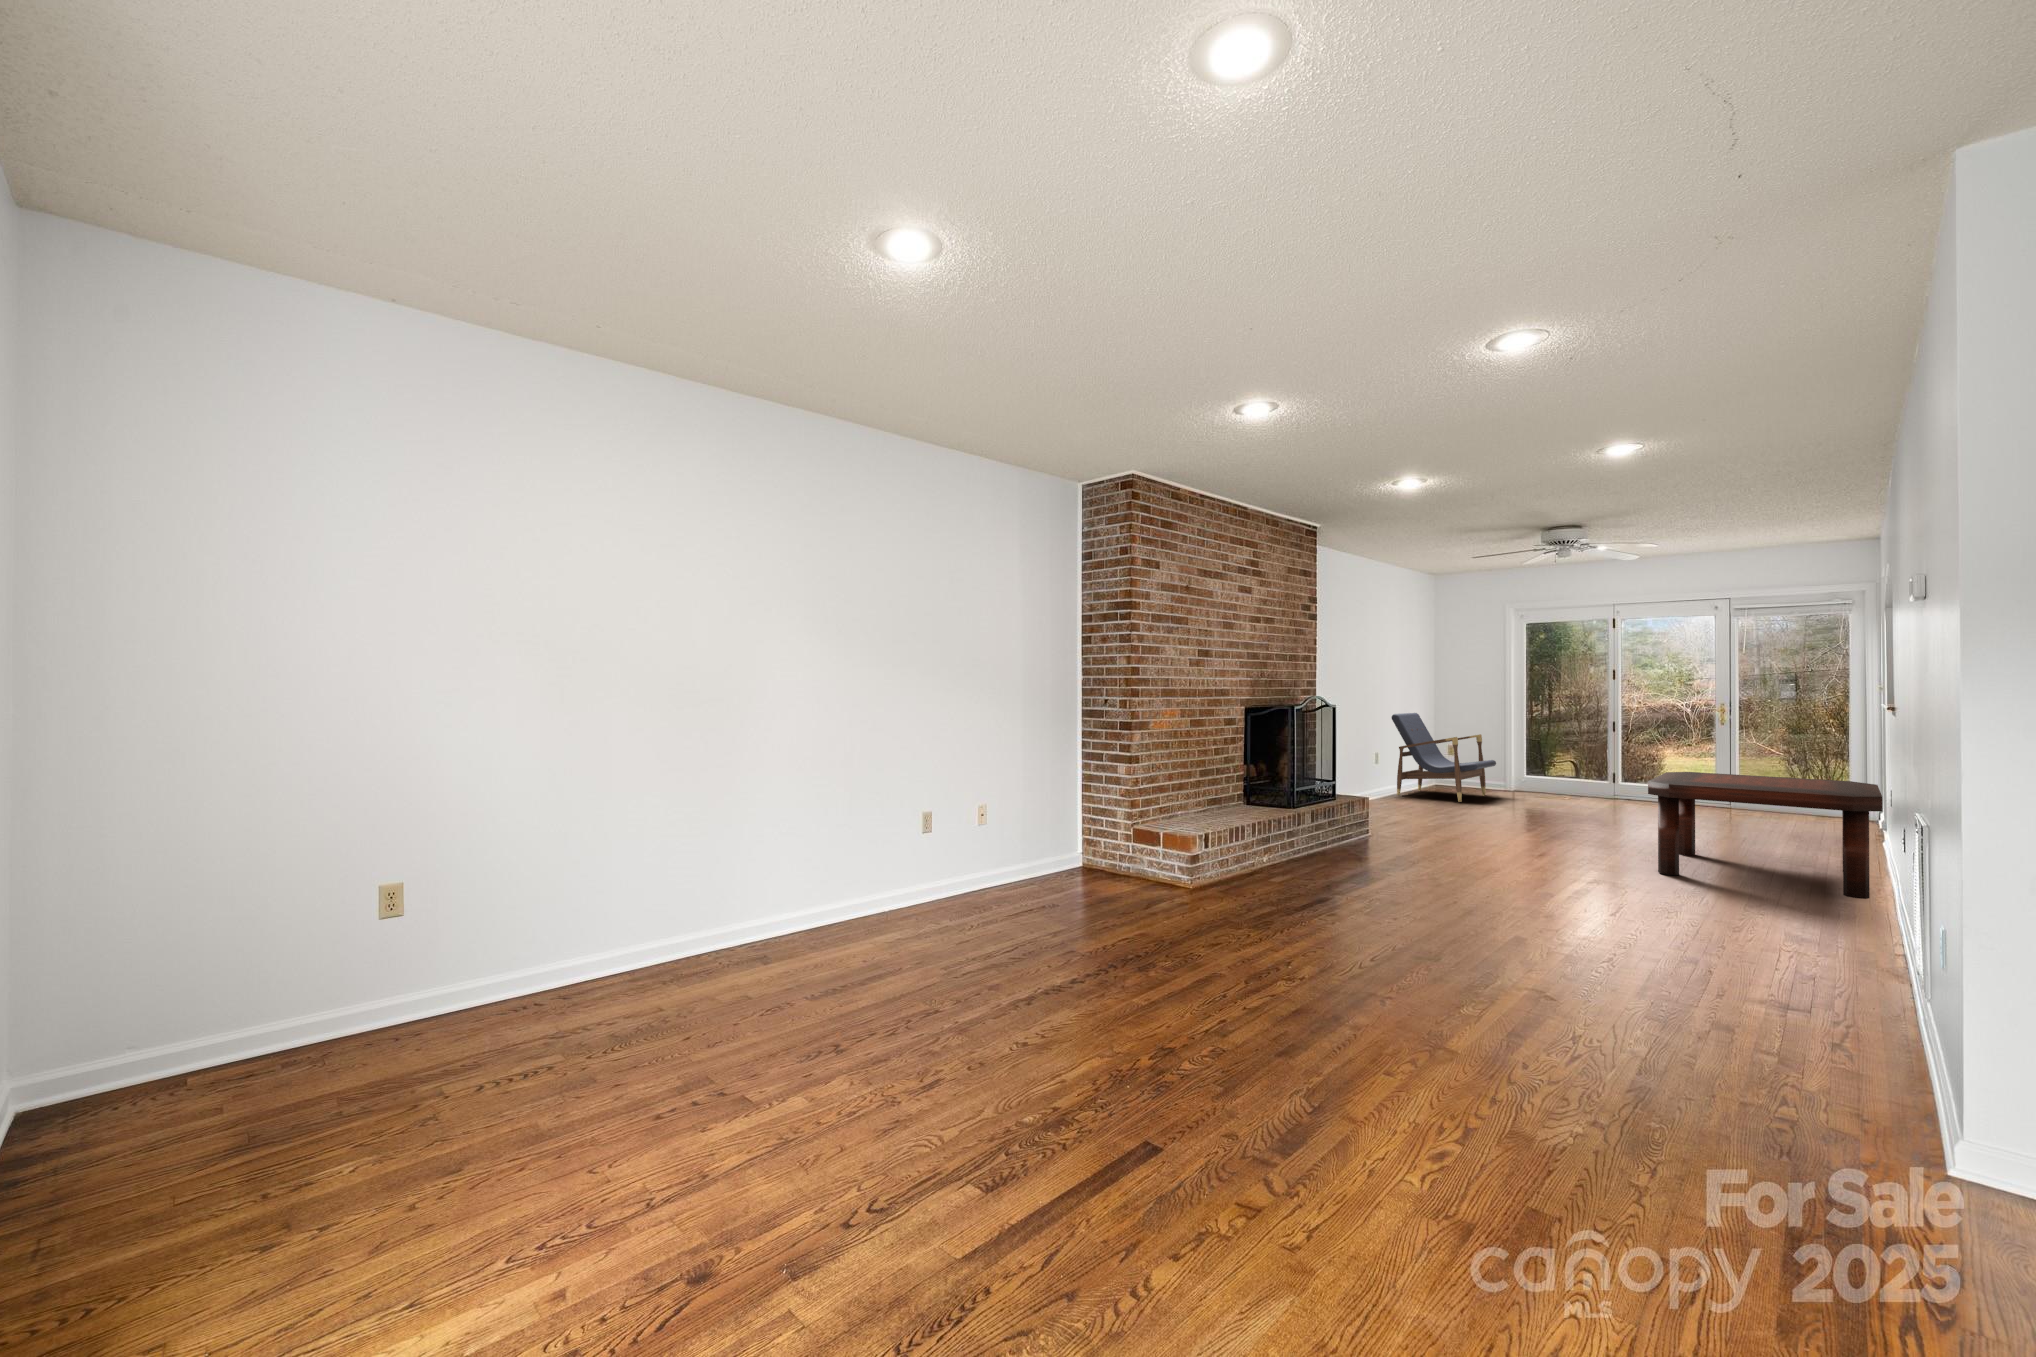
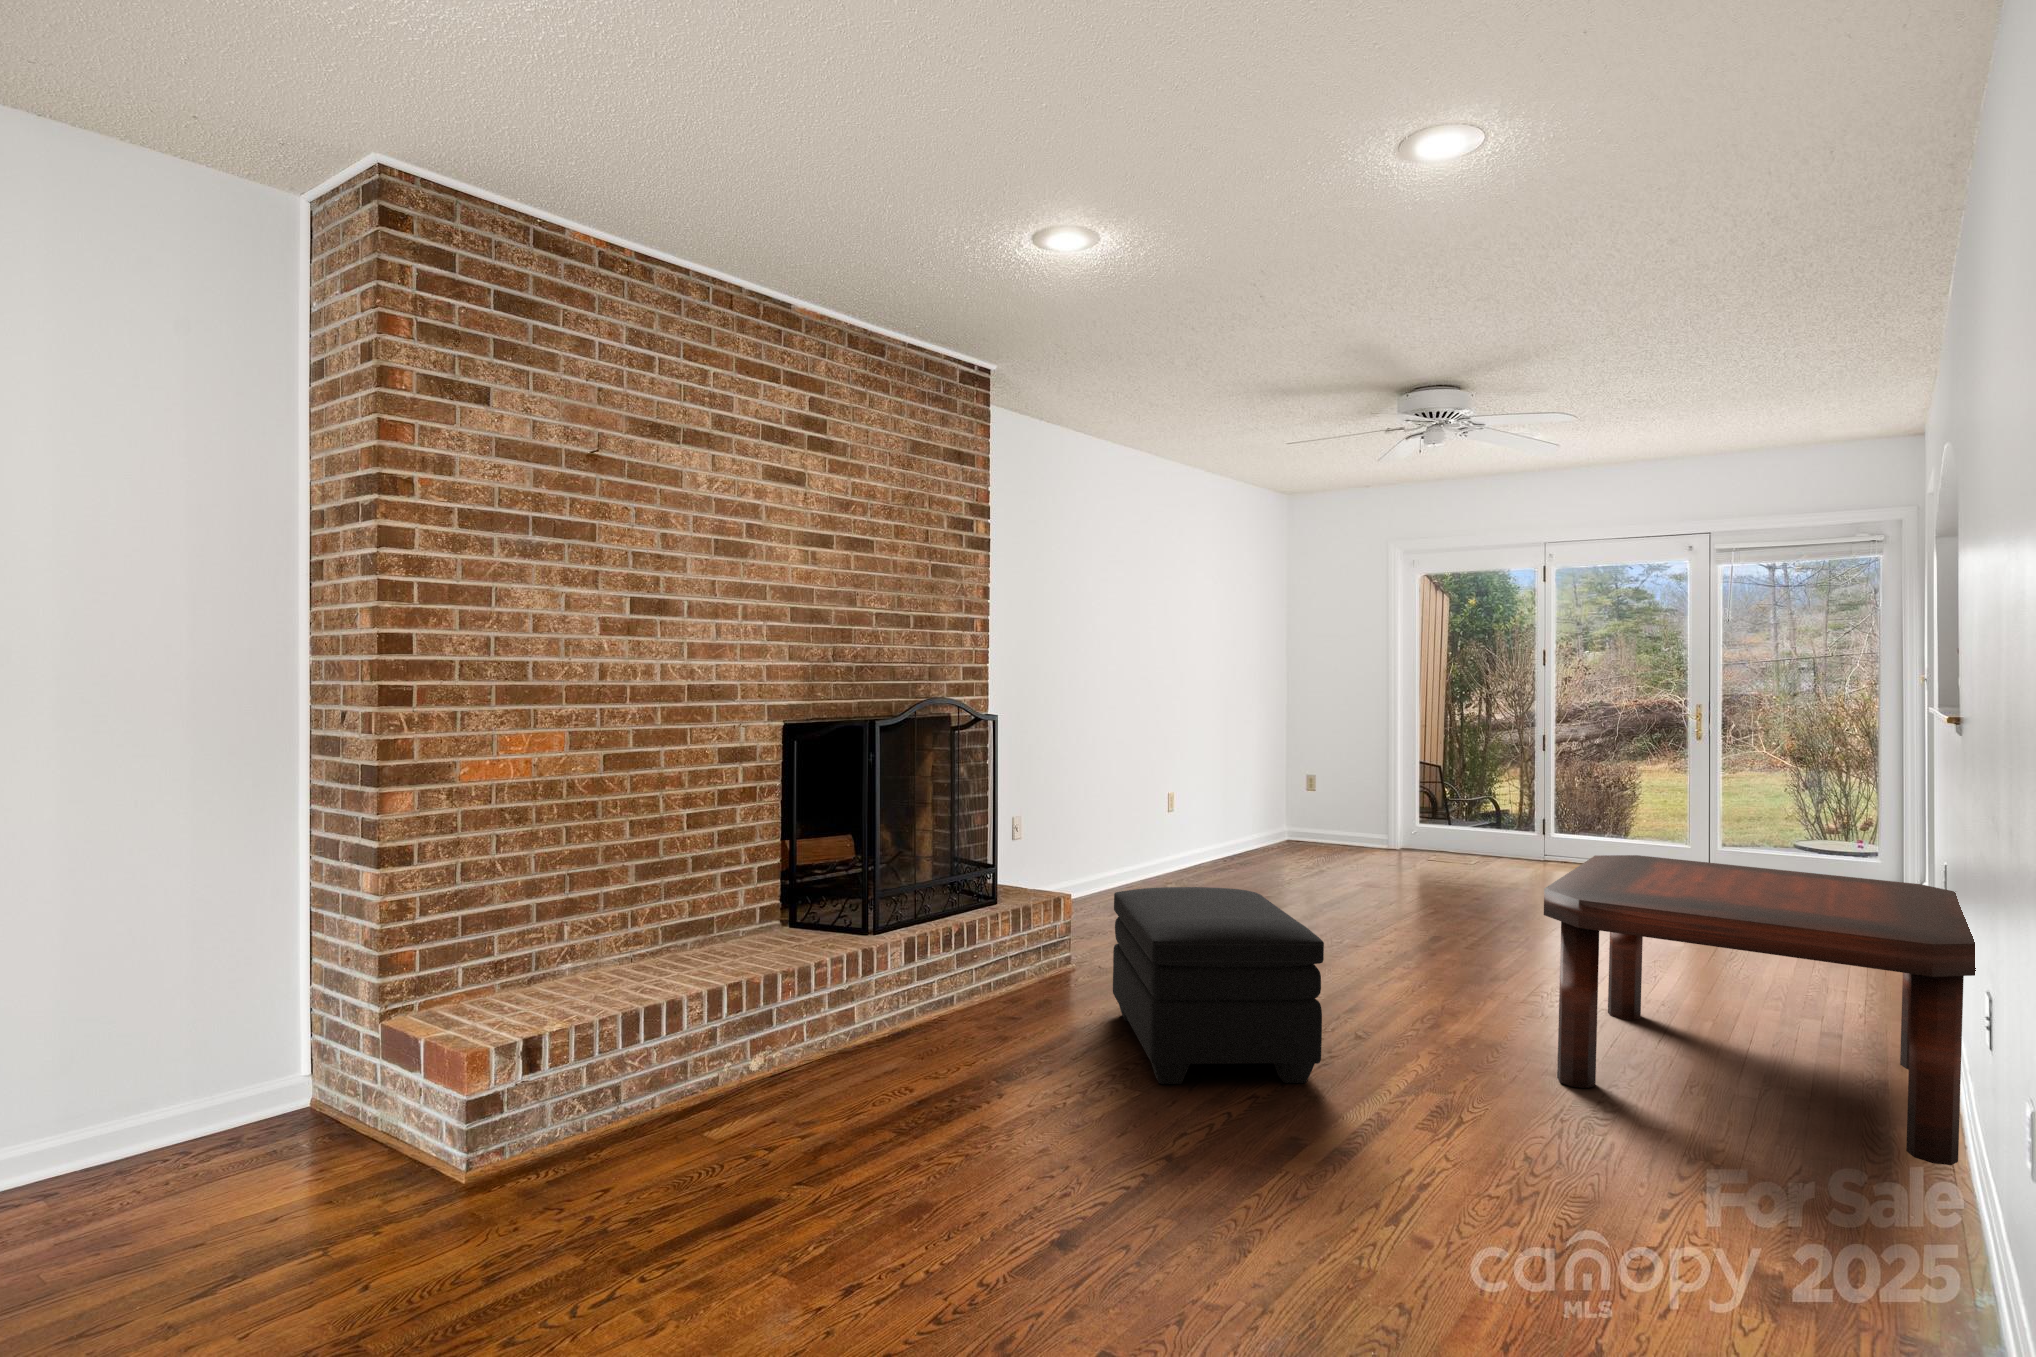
lounge chair: present [1392,713,1496,802] -> none [1195,721,1362,878]
ottoman: none [1411,787,1539,871] -> present [1113,887,1324,1084]

